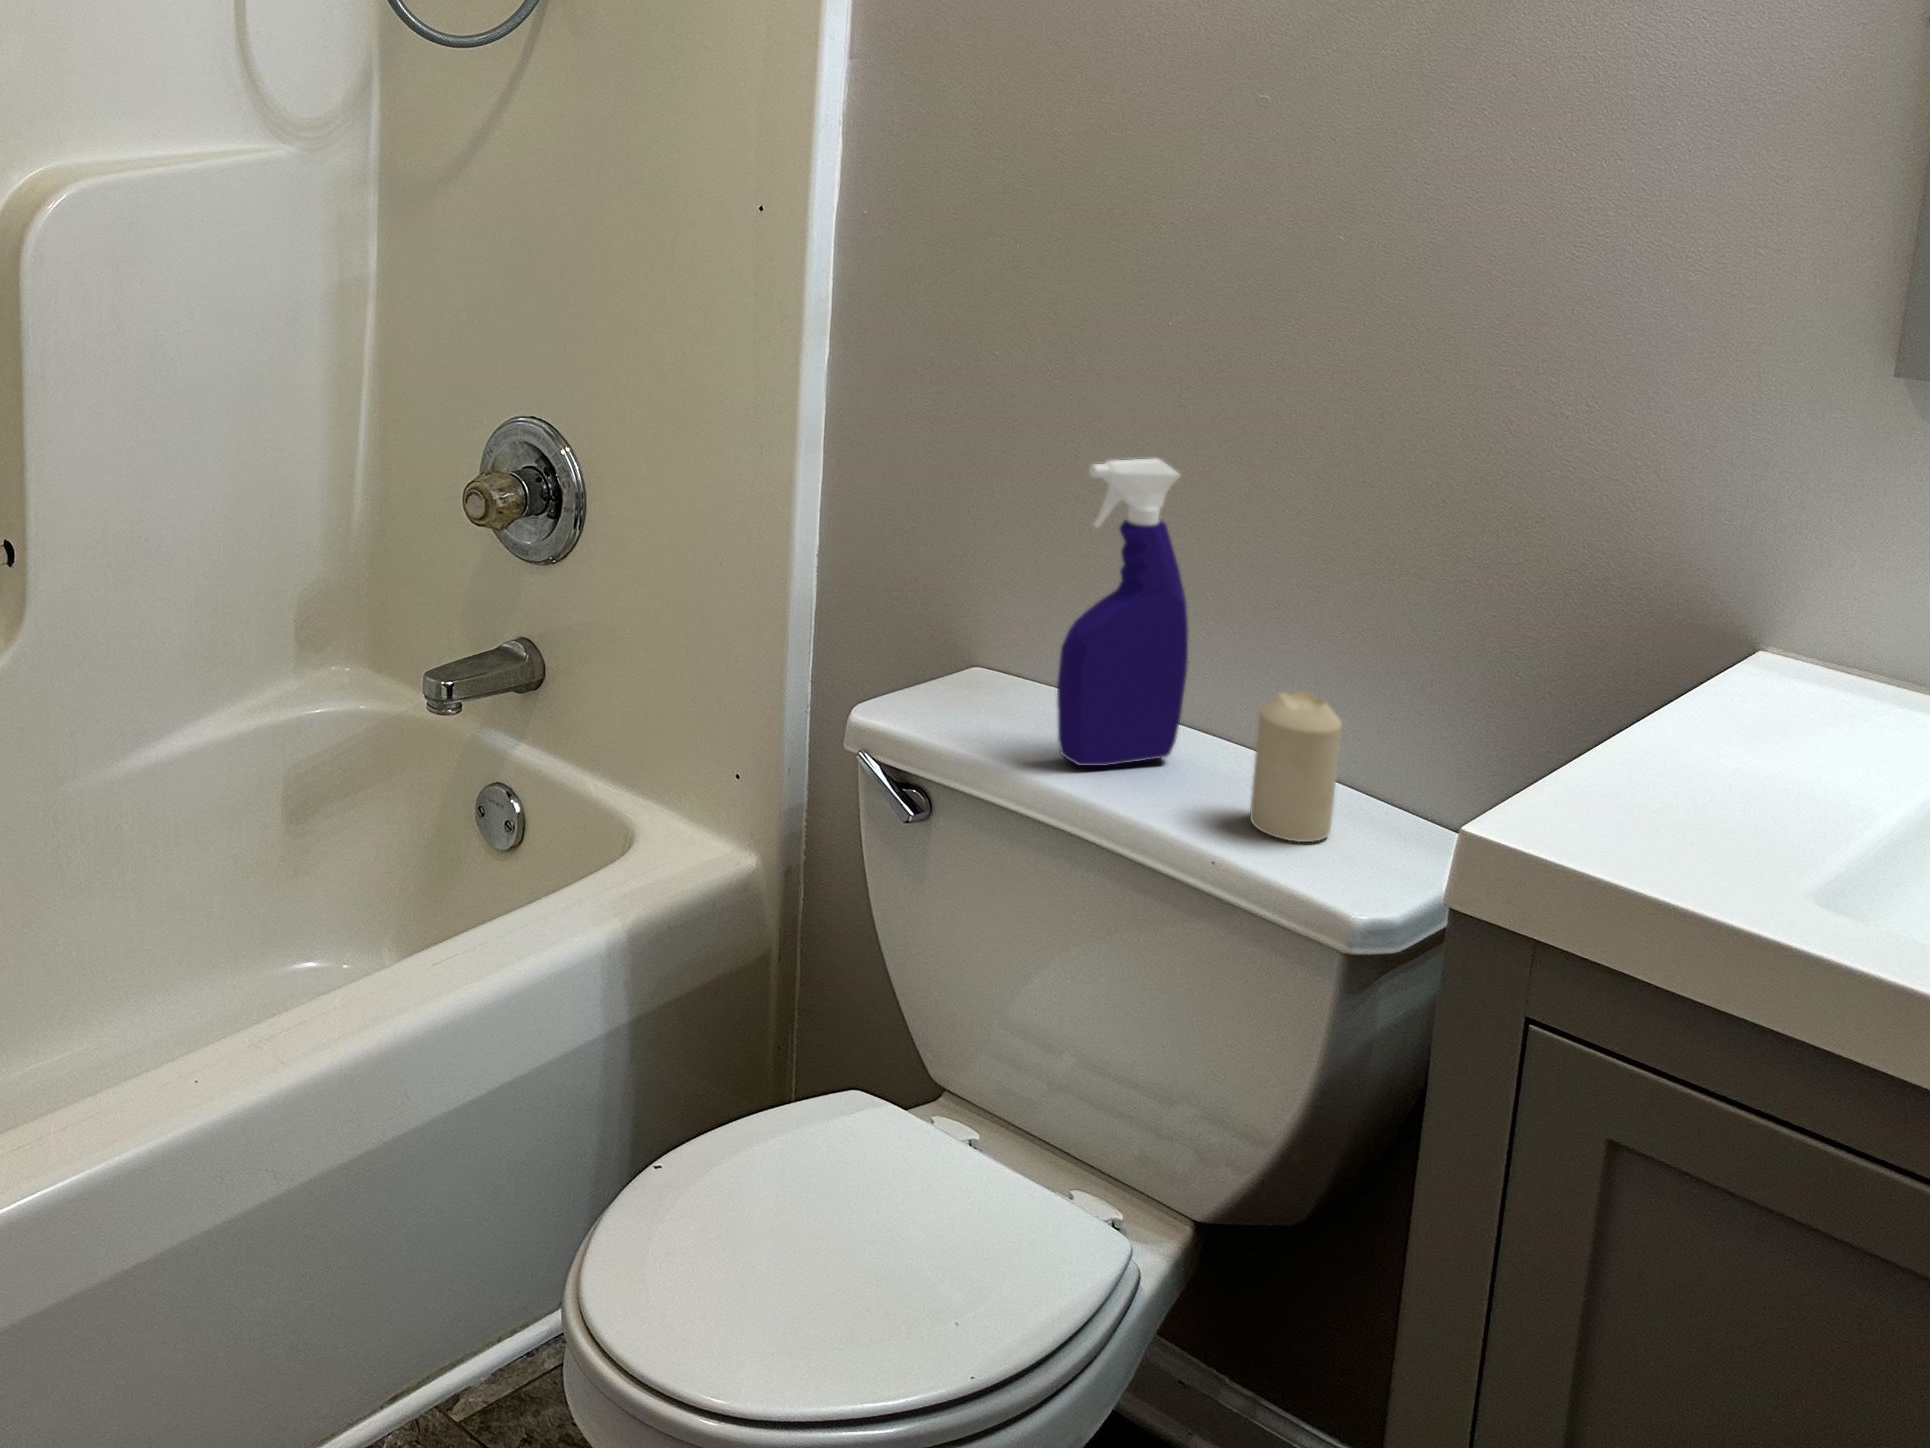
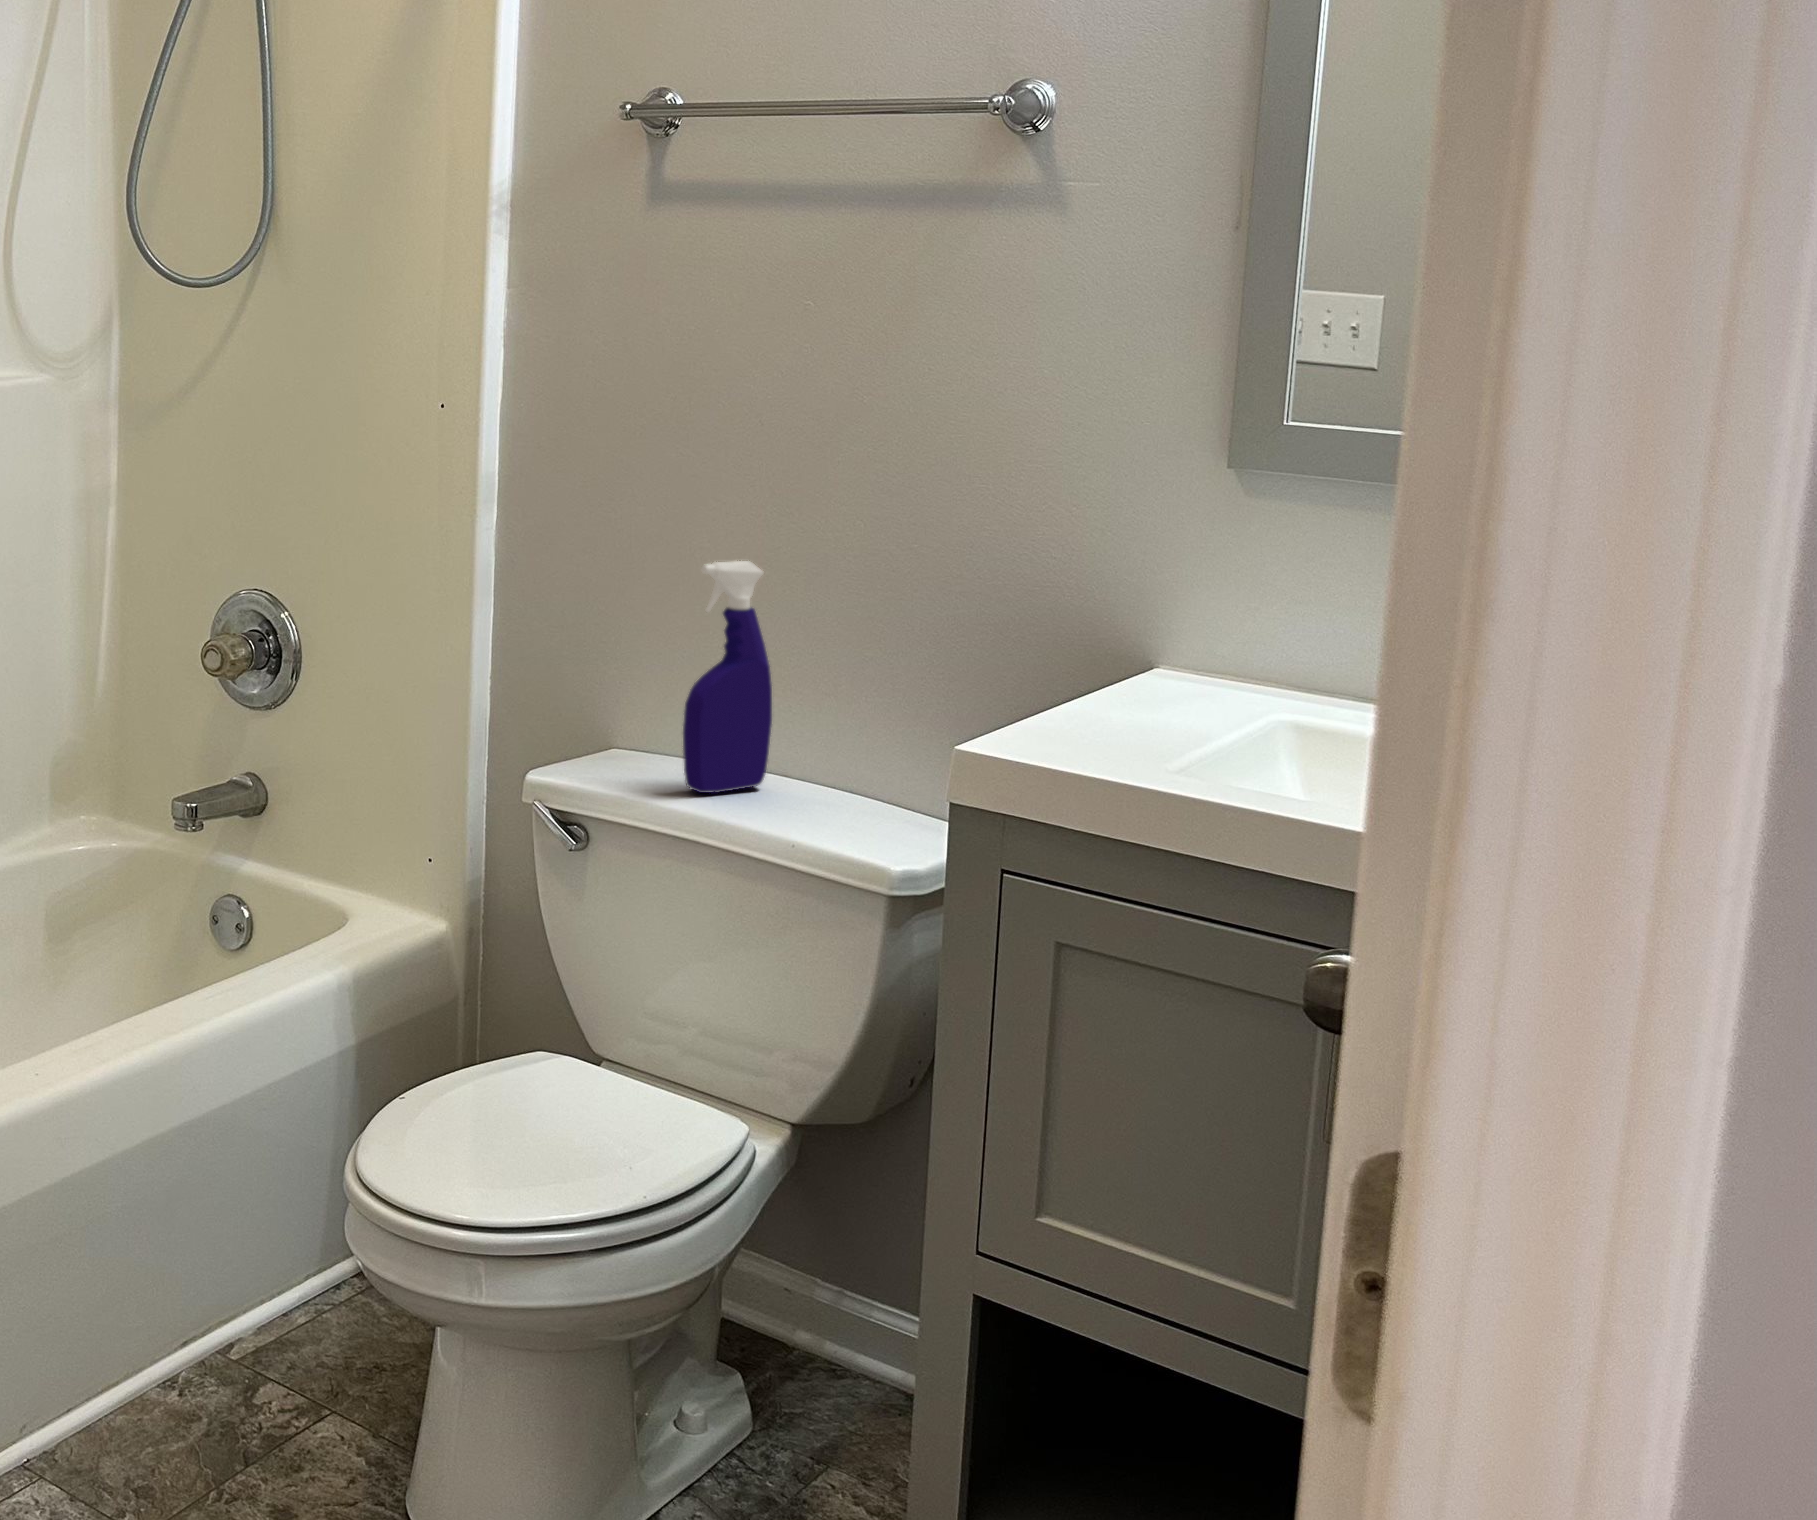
candle: present [1250,692,1342,842] -> none [823,719,883,826]

